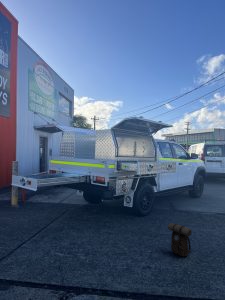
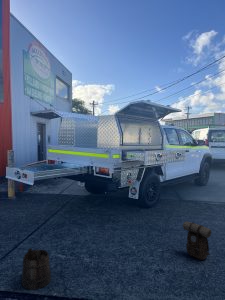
bucket: none [27,241,52,275] -> present [22,248,51,290]

